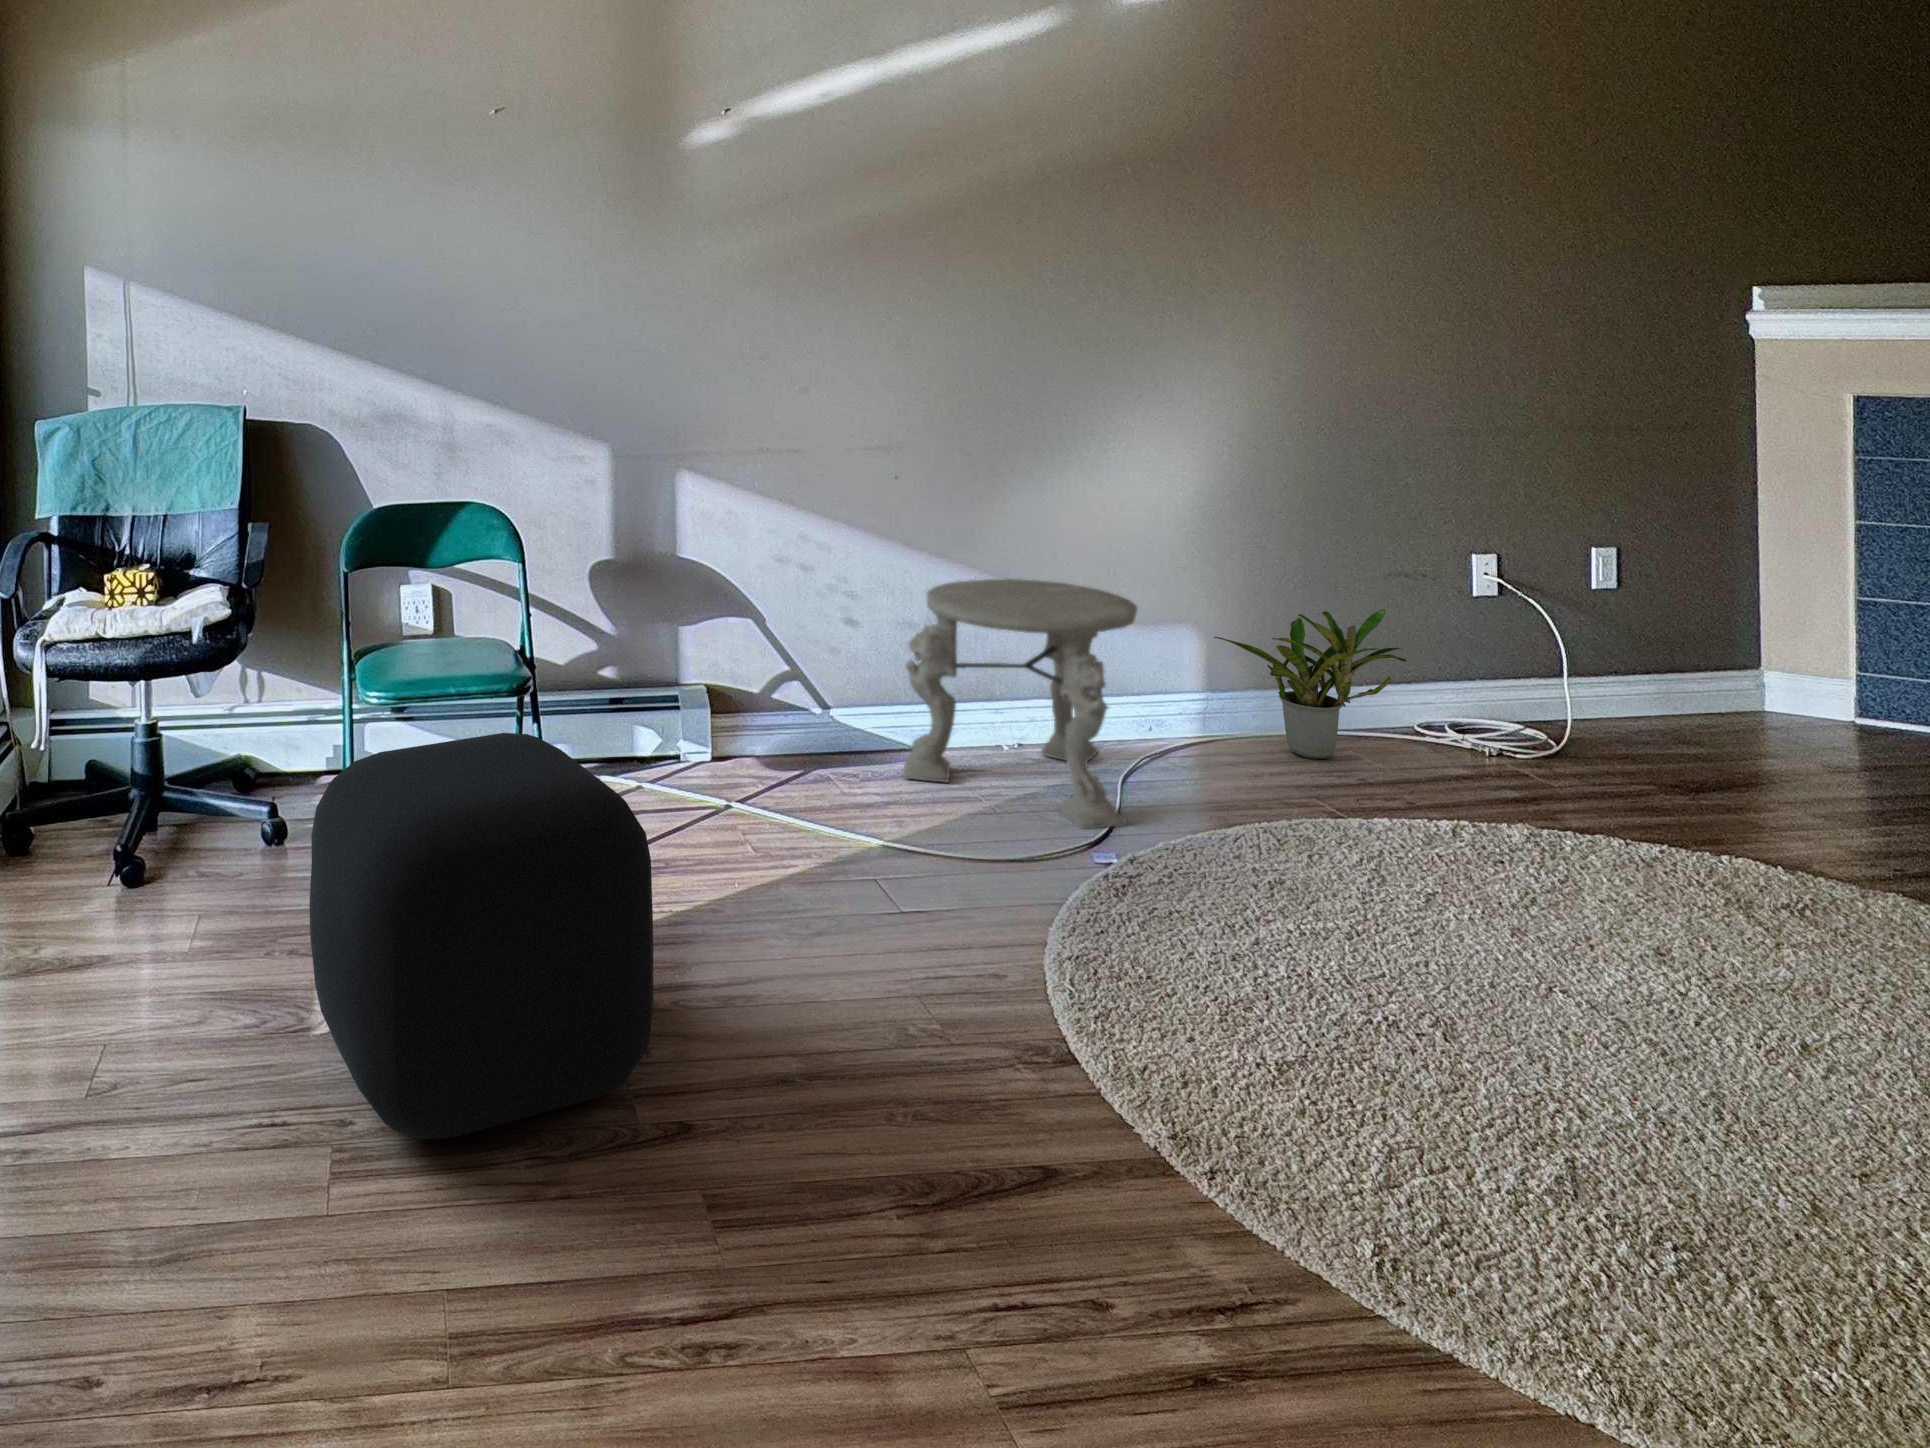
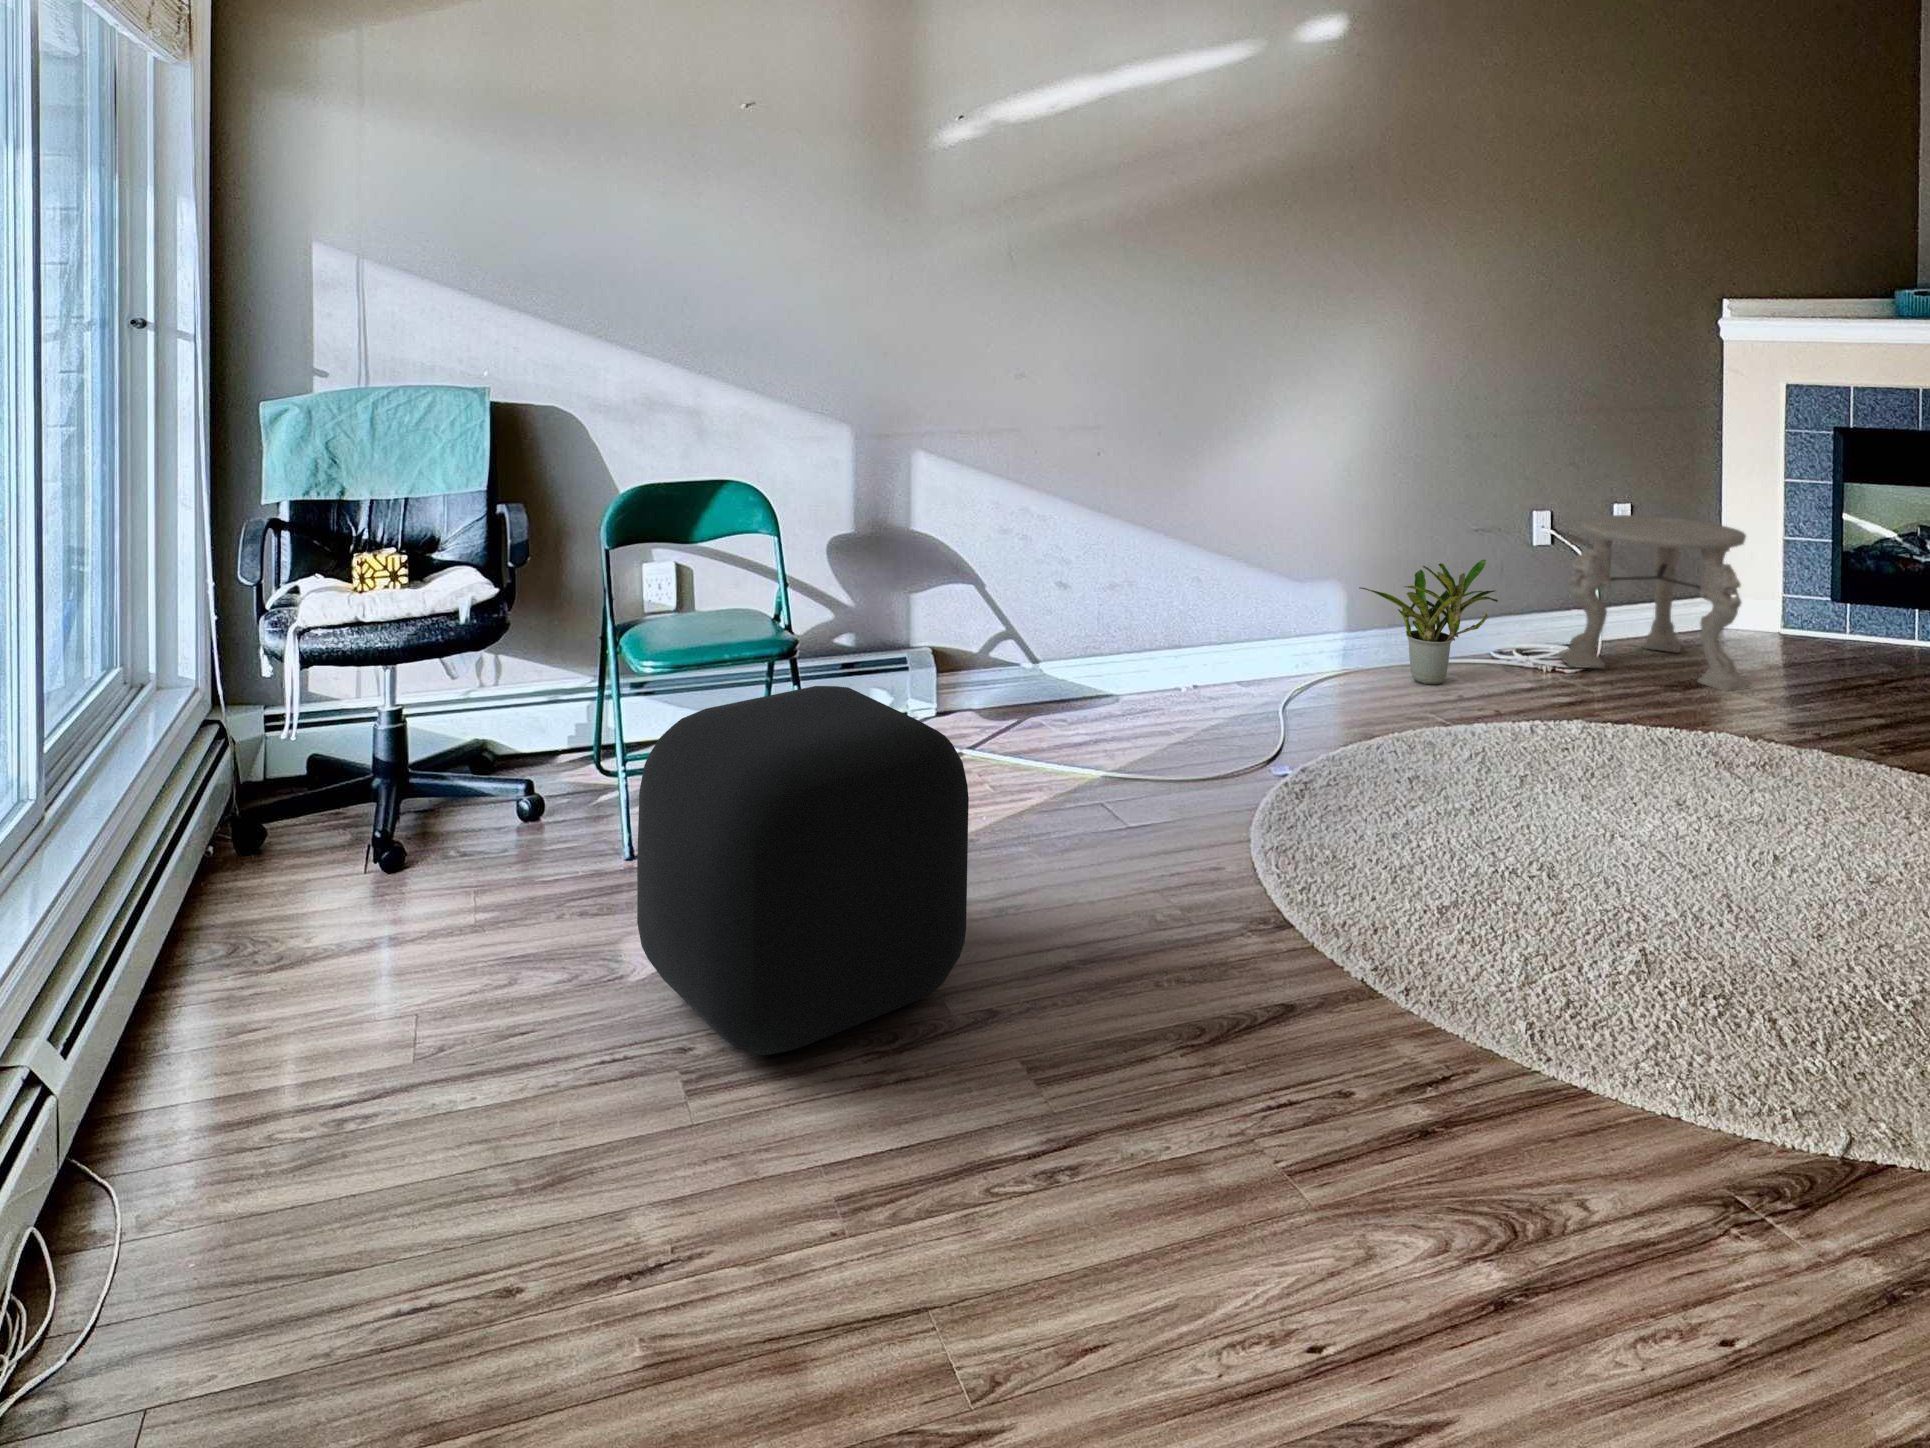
side table: present [903,579,1137,829] -> present [1560,515,1751,691]

